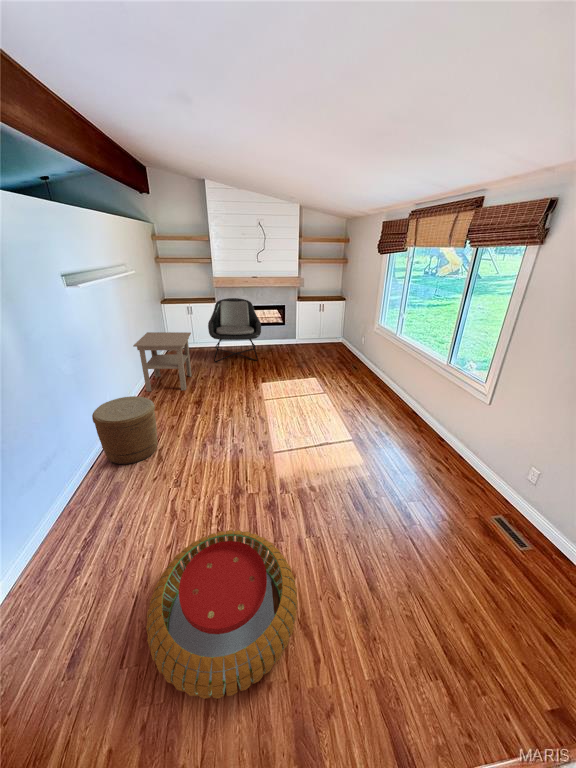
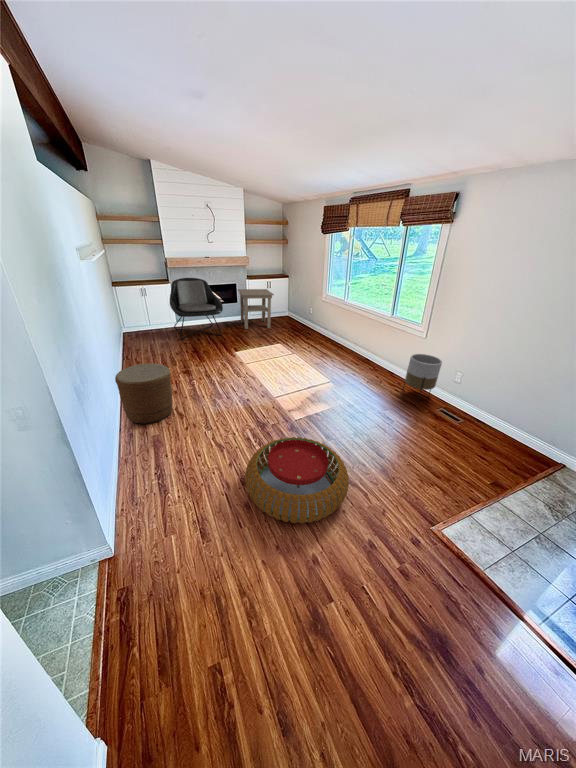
side table: present [133,332,192,391] -> present [238,289,274,329]
planter: none [447,427,509,498] -> present [403,354,442,401]

